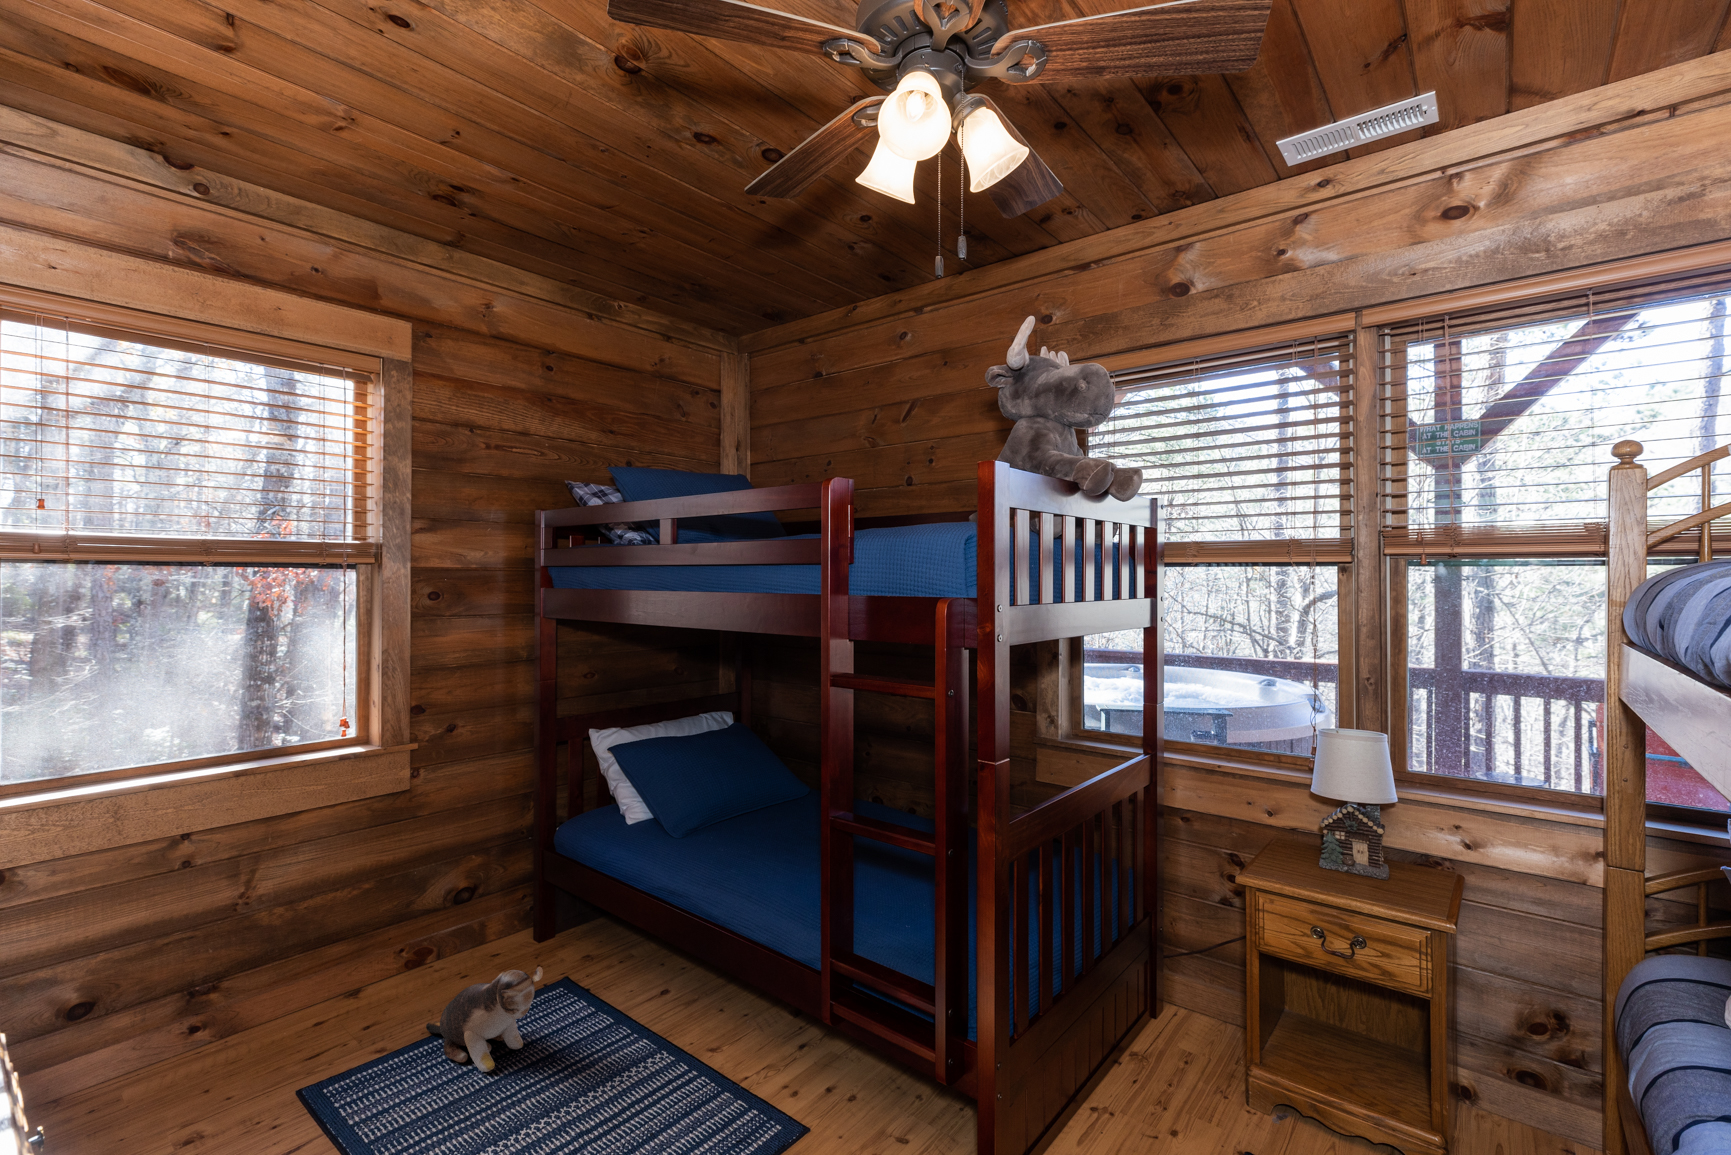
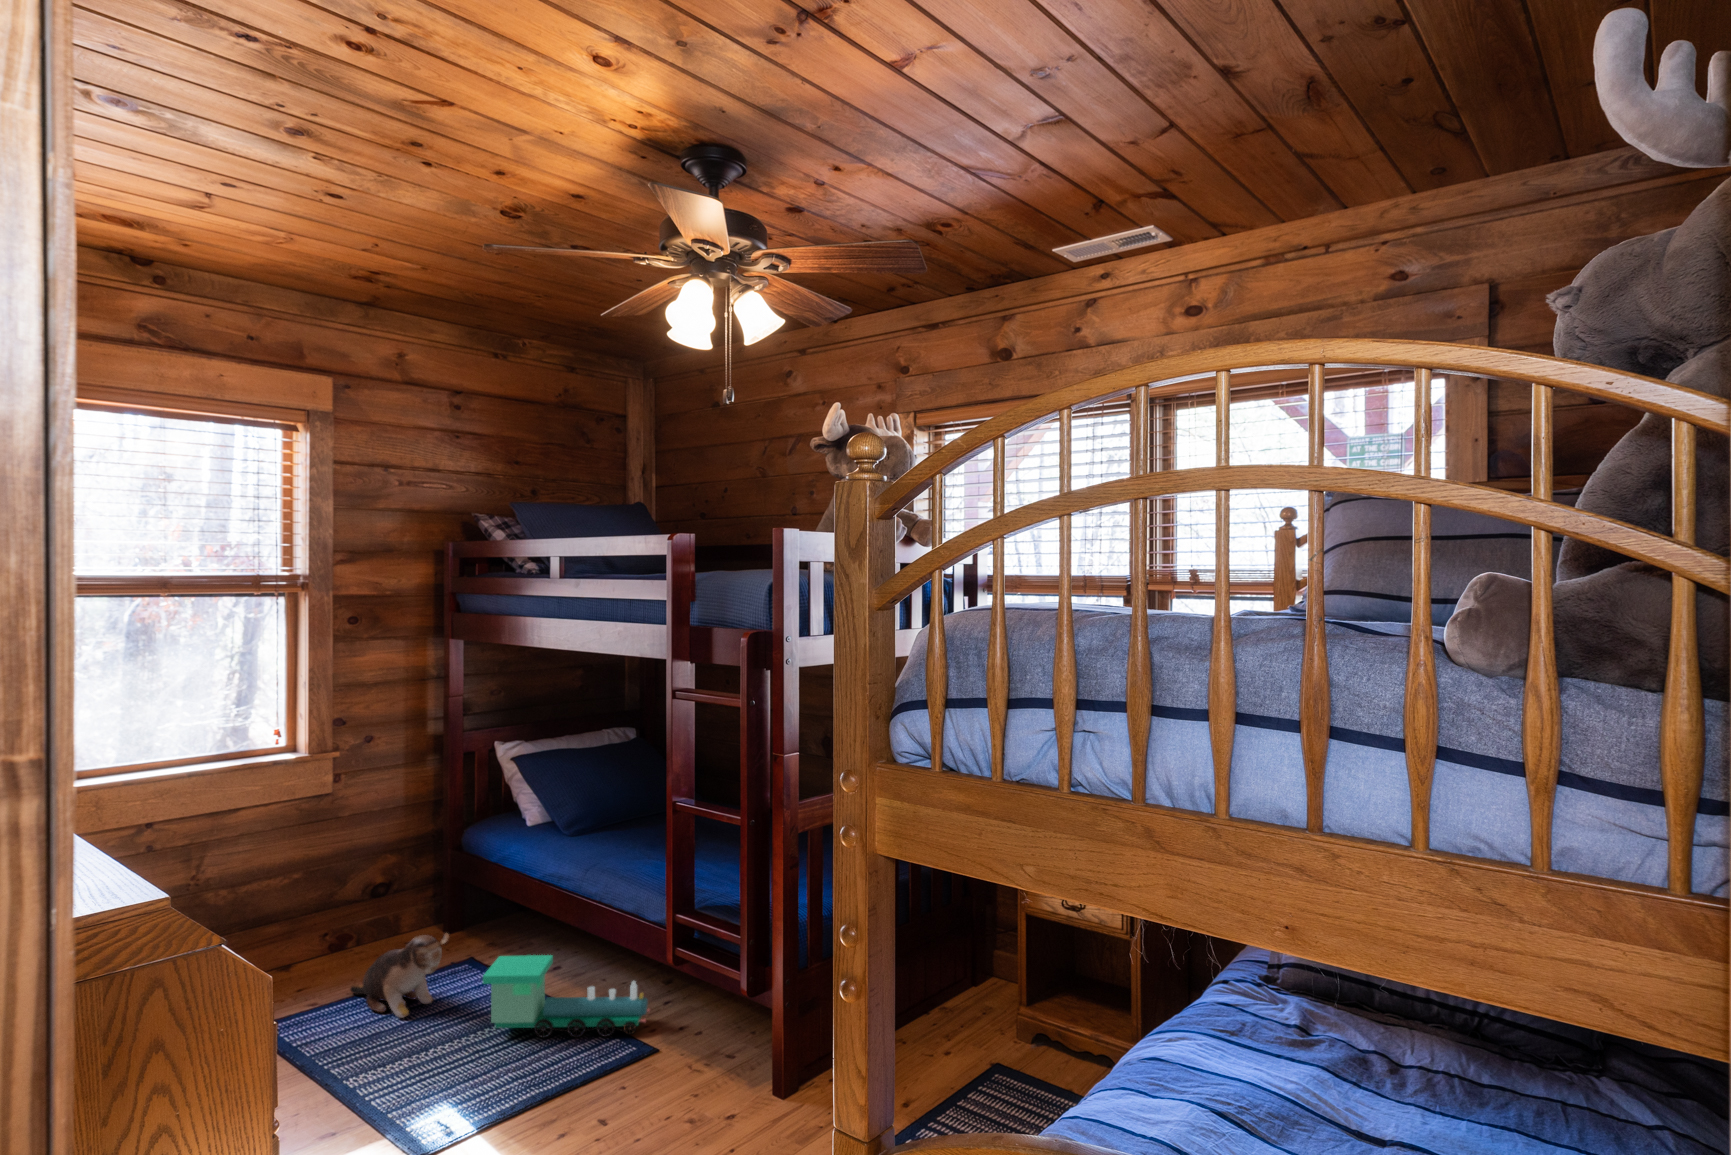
toy train: none [586,995,786,1104] -> present [483,955,649,1038]

